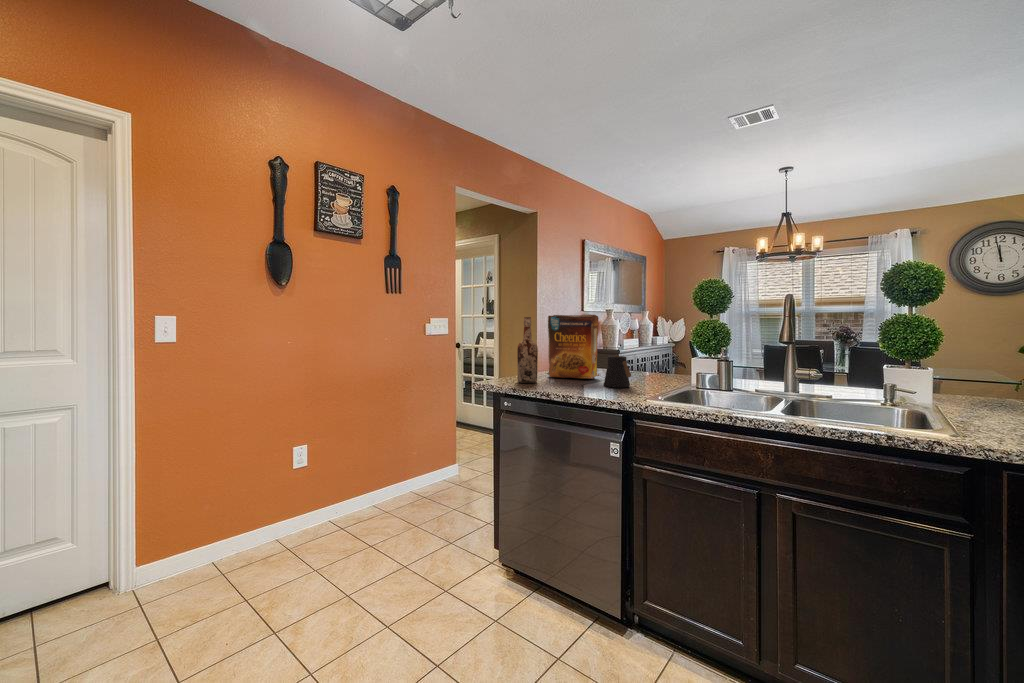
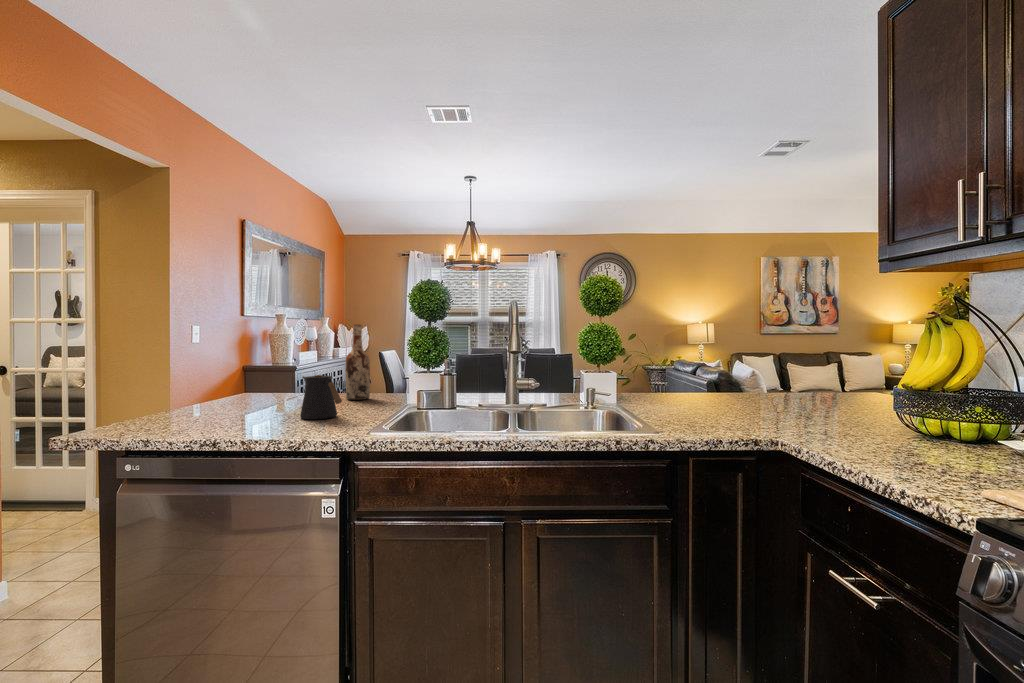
cereal box: present [547,314,599,379] -> none [199,319,290,413]
wine bottle: present [517,317,538,383] -> present [346,325,370,400]

